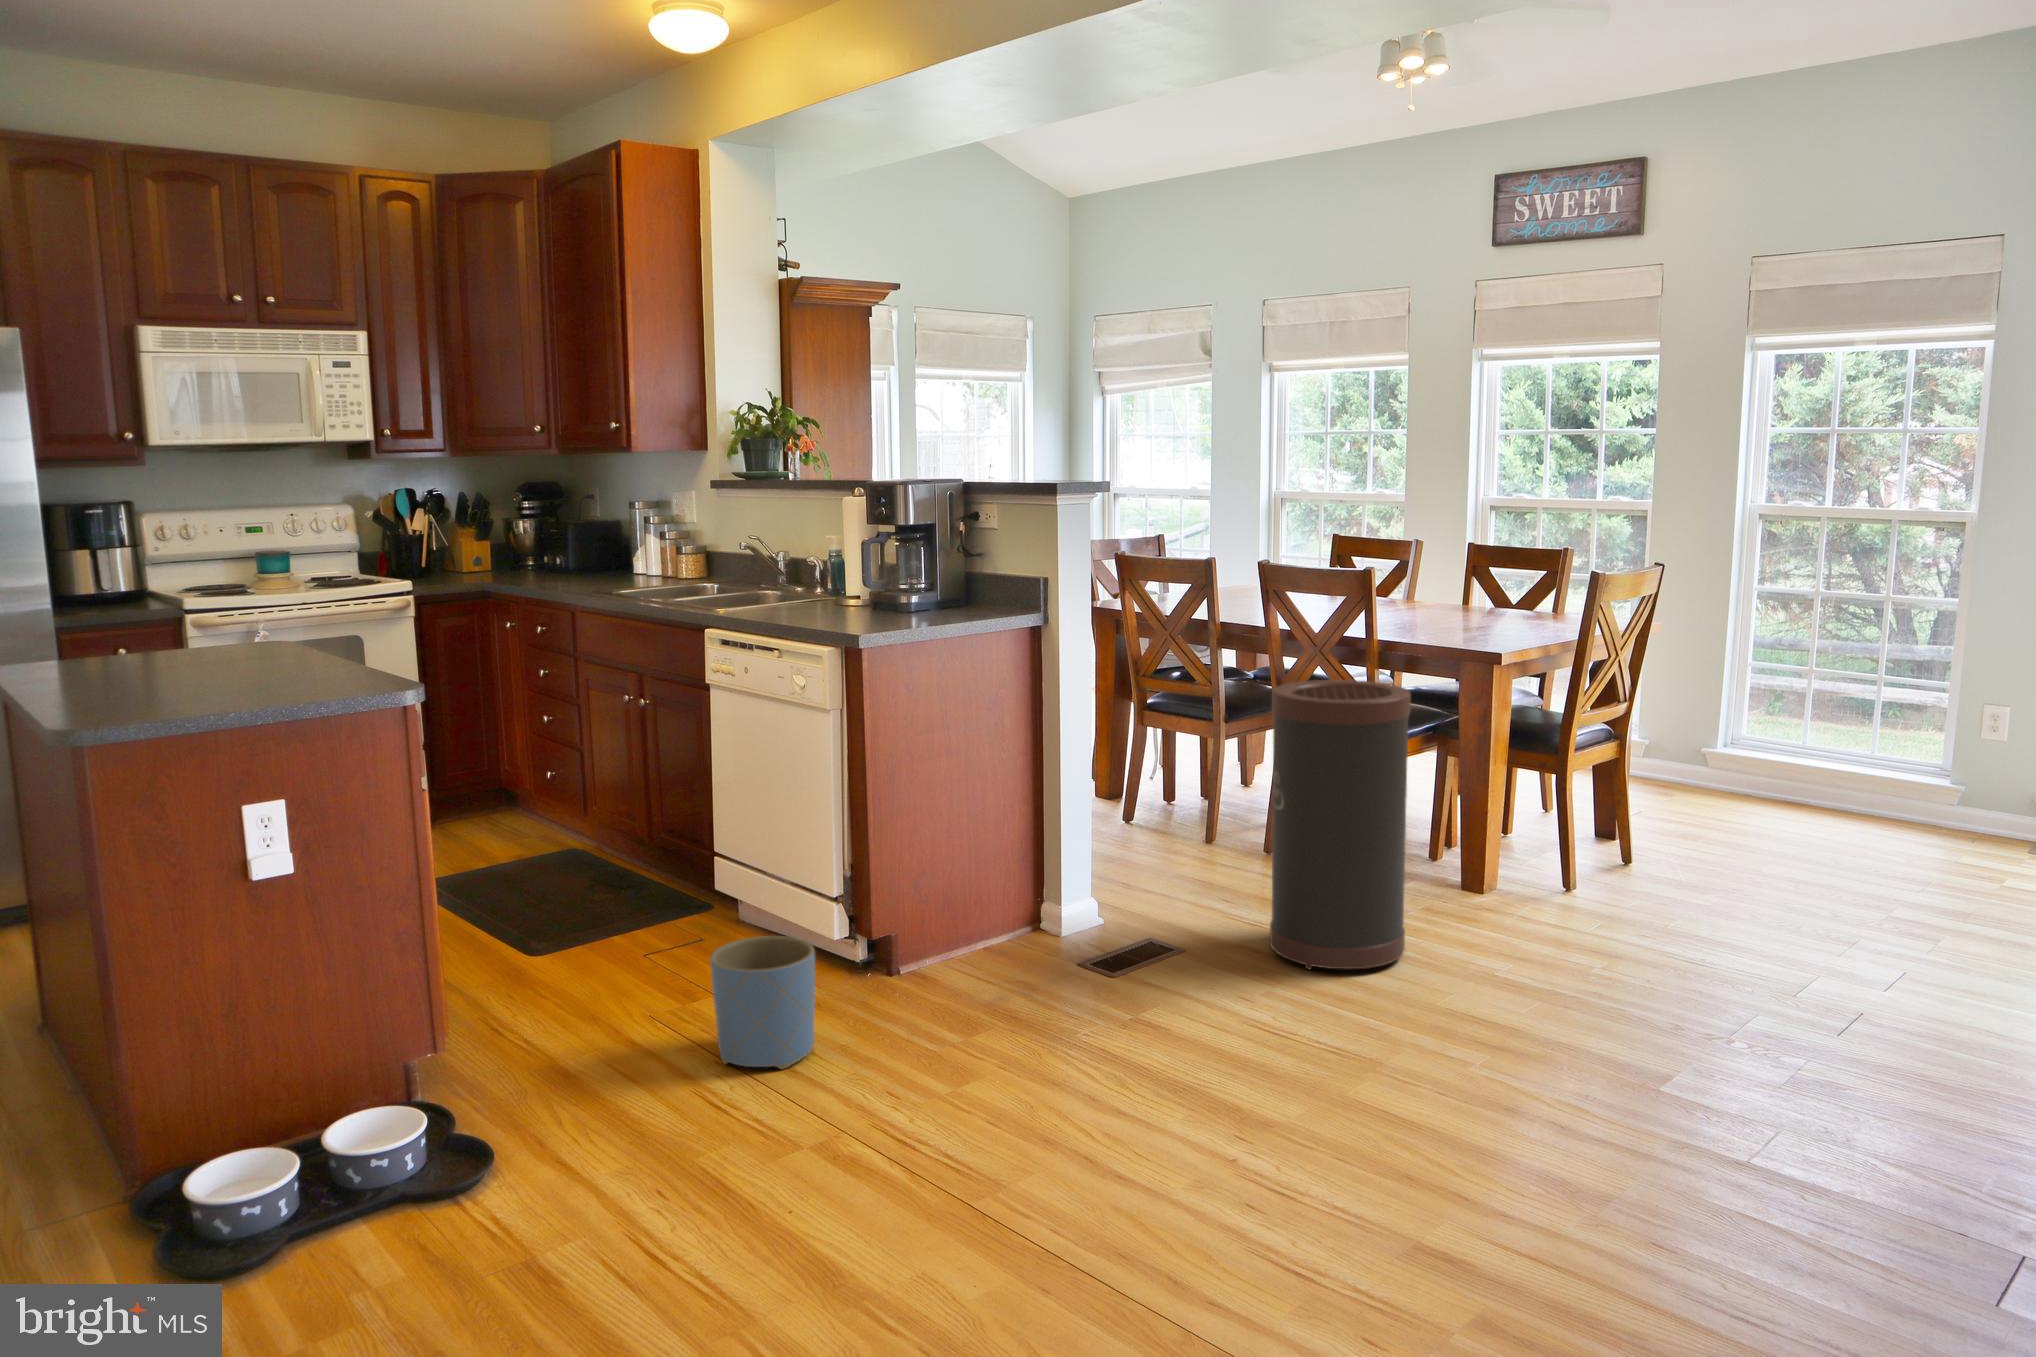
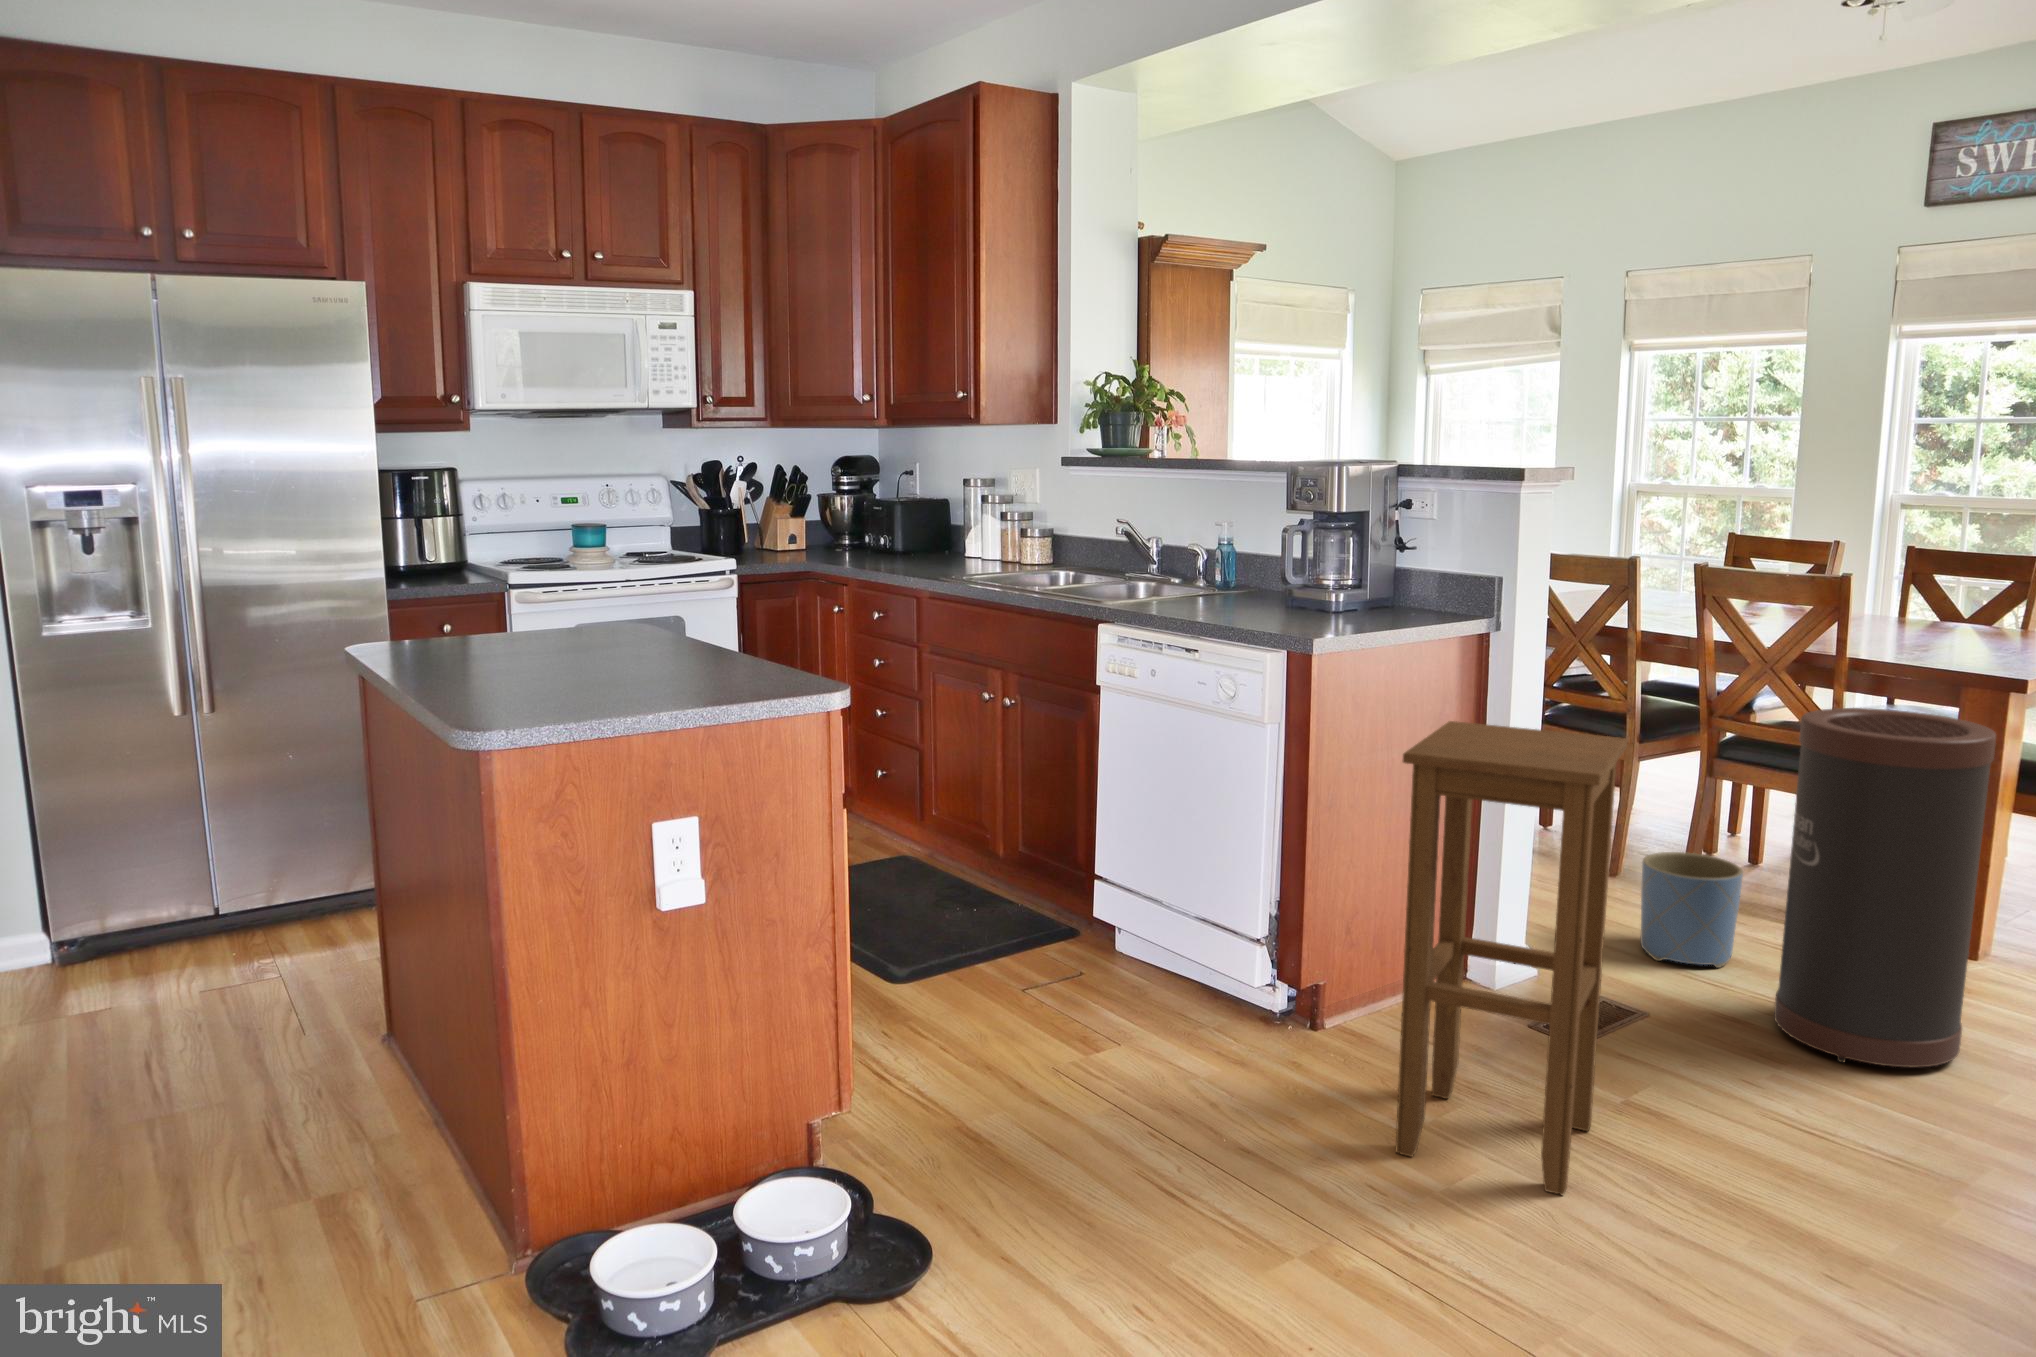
stool: none [890,699,1084,1075] -> present [1396,721,1627,1195]
planter: present [710,936,815,1069] -> present [1641,852,1743,968]

